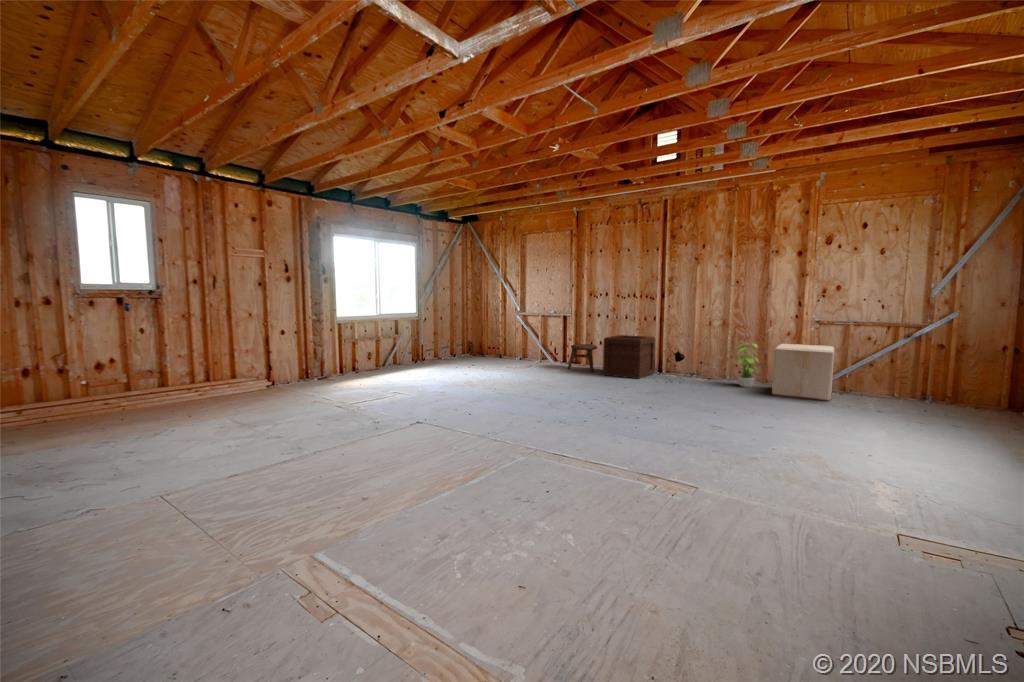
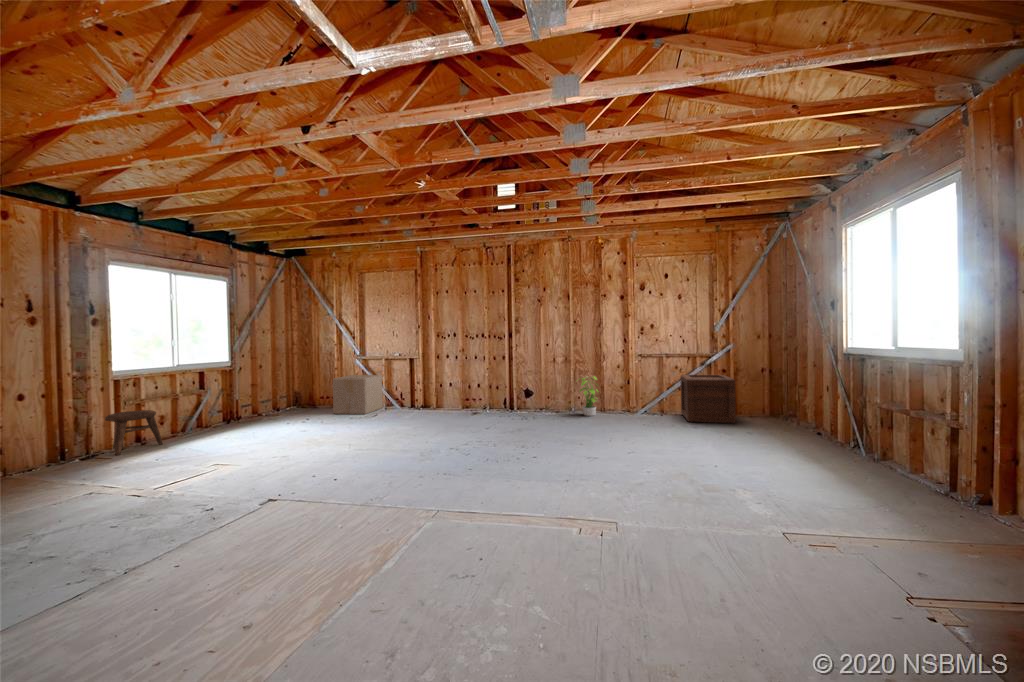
wooden crate: present [603,335,655,379] -> present [681,375,736,423]
stool: present [568,344,597,372] -> present [105,410,163,455]
cardboard box: present [772,344,834,401] -> present [333,375,383,414]

